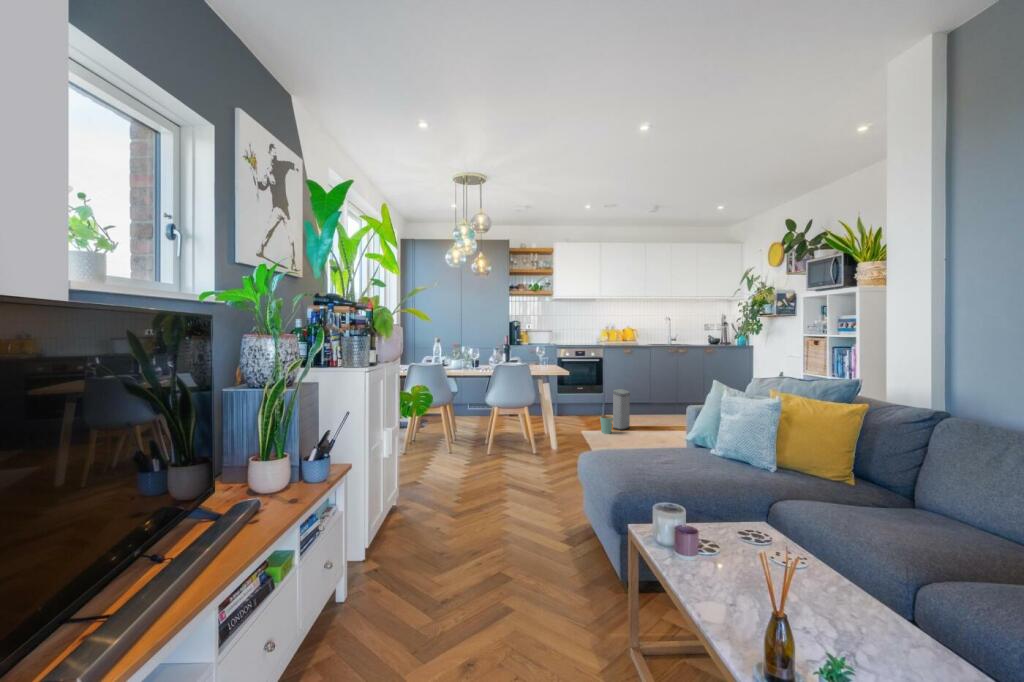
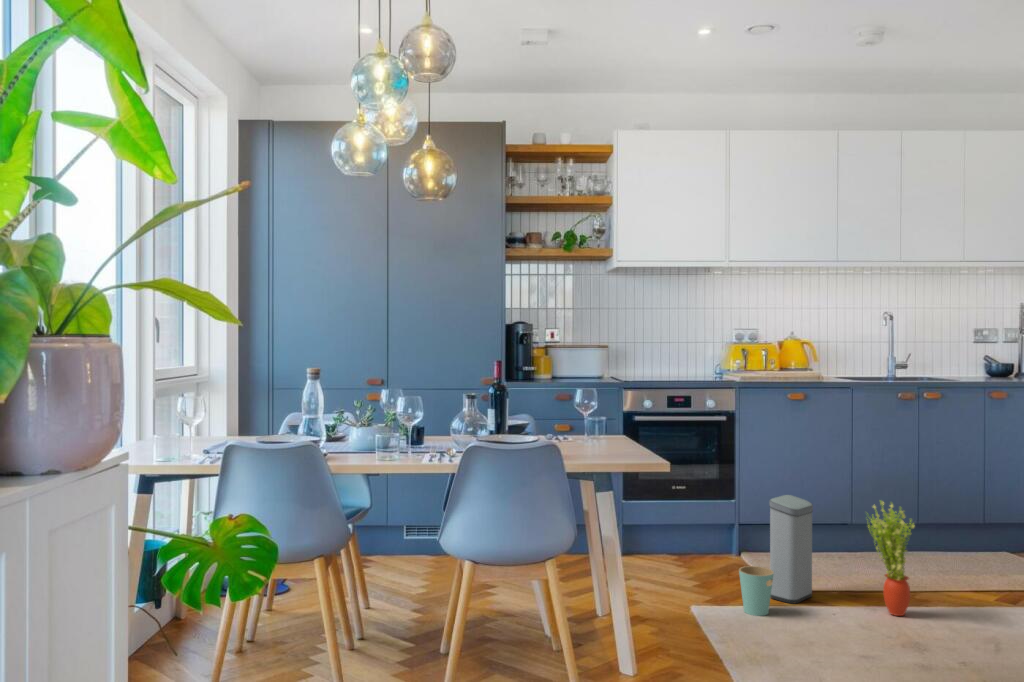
potted plant: none [649,390,667,434] -> present [868,501,914,616]

